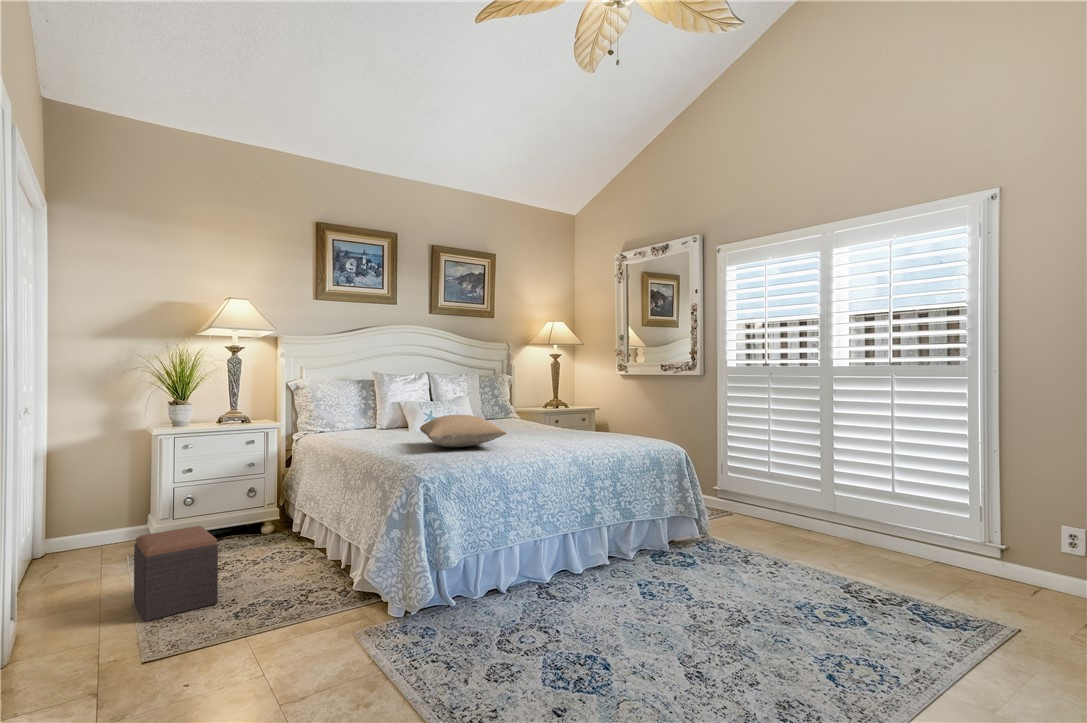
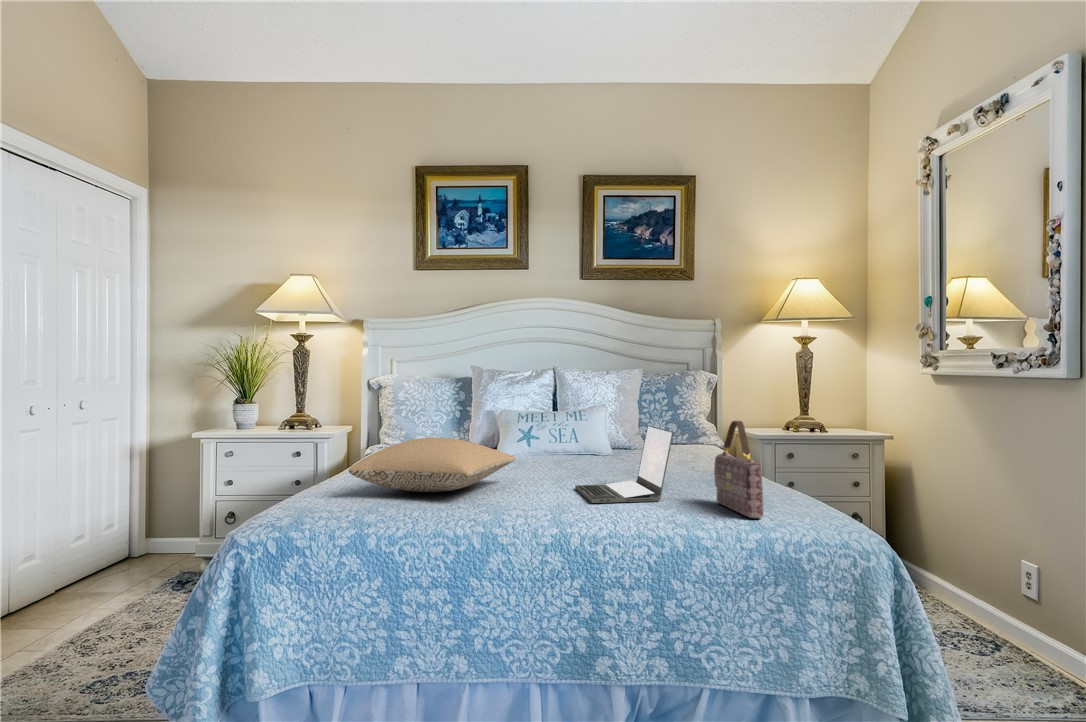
handbag: none [609,398,645,443] -> present [714,421,763,518]
laptop: none [528,403,589,444] -> present [575,426,673,503]
footstool: present [134,526,218,622] -> none [26,562,143,672]

